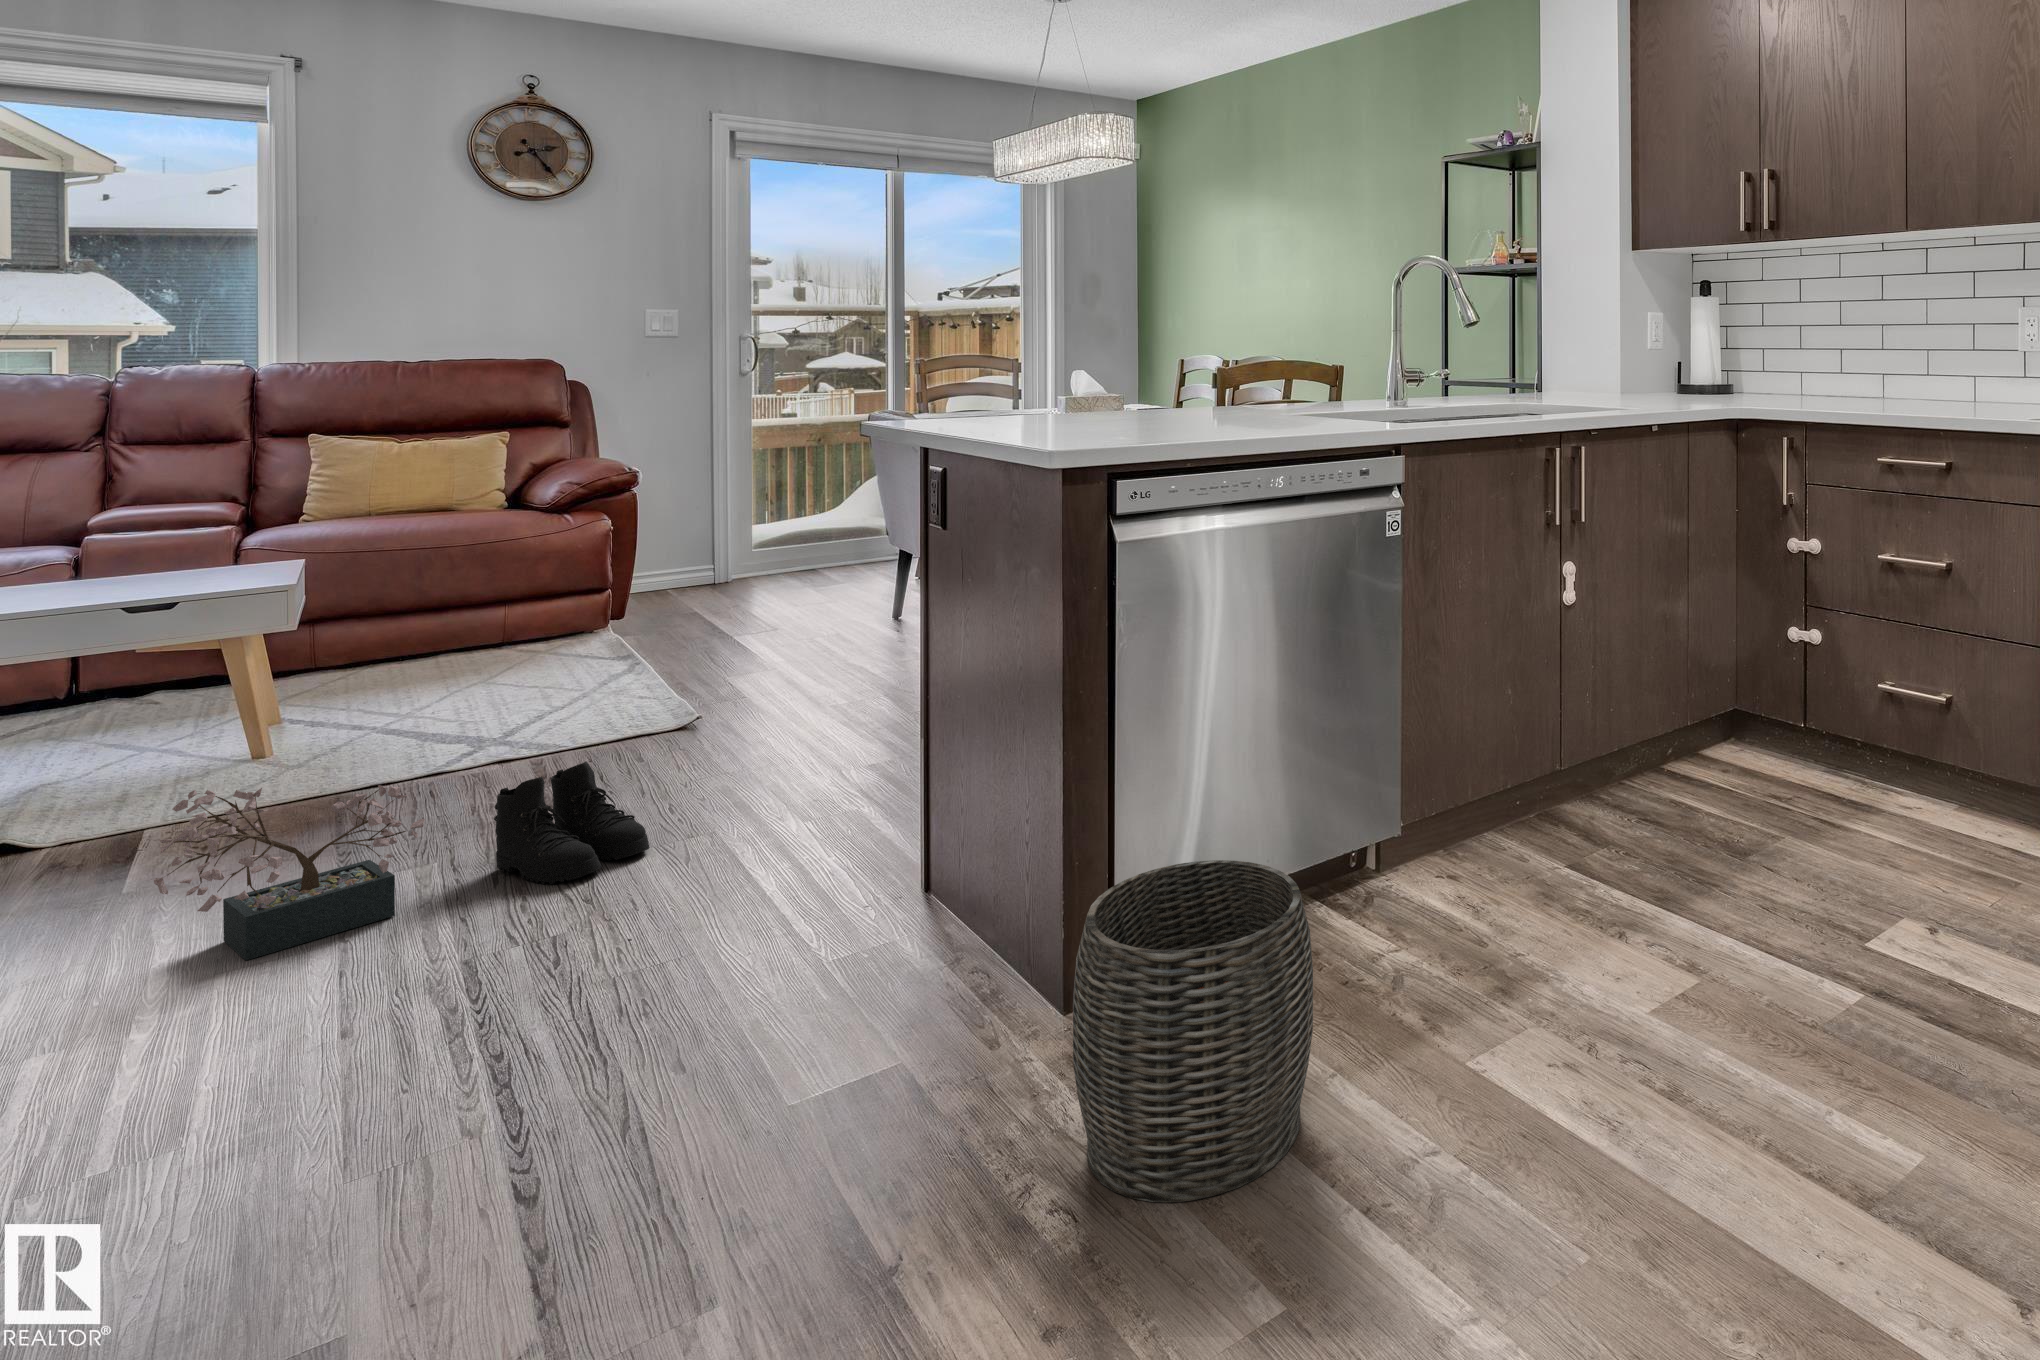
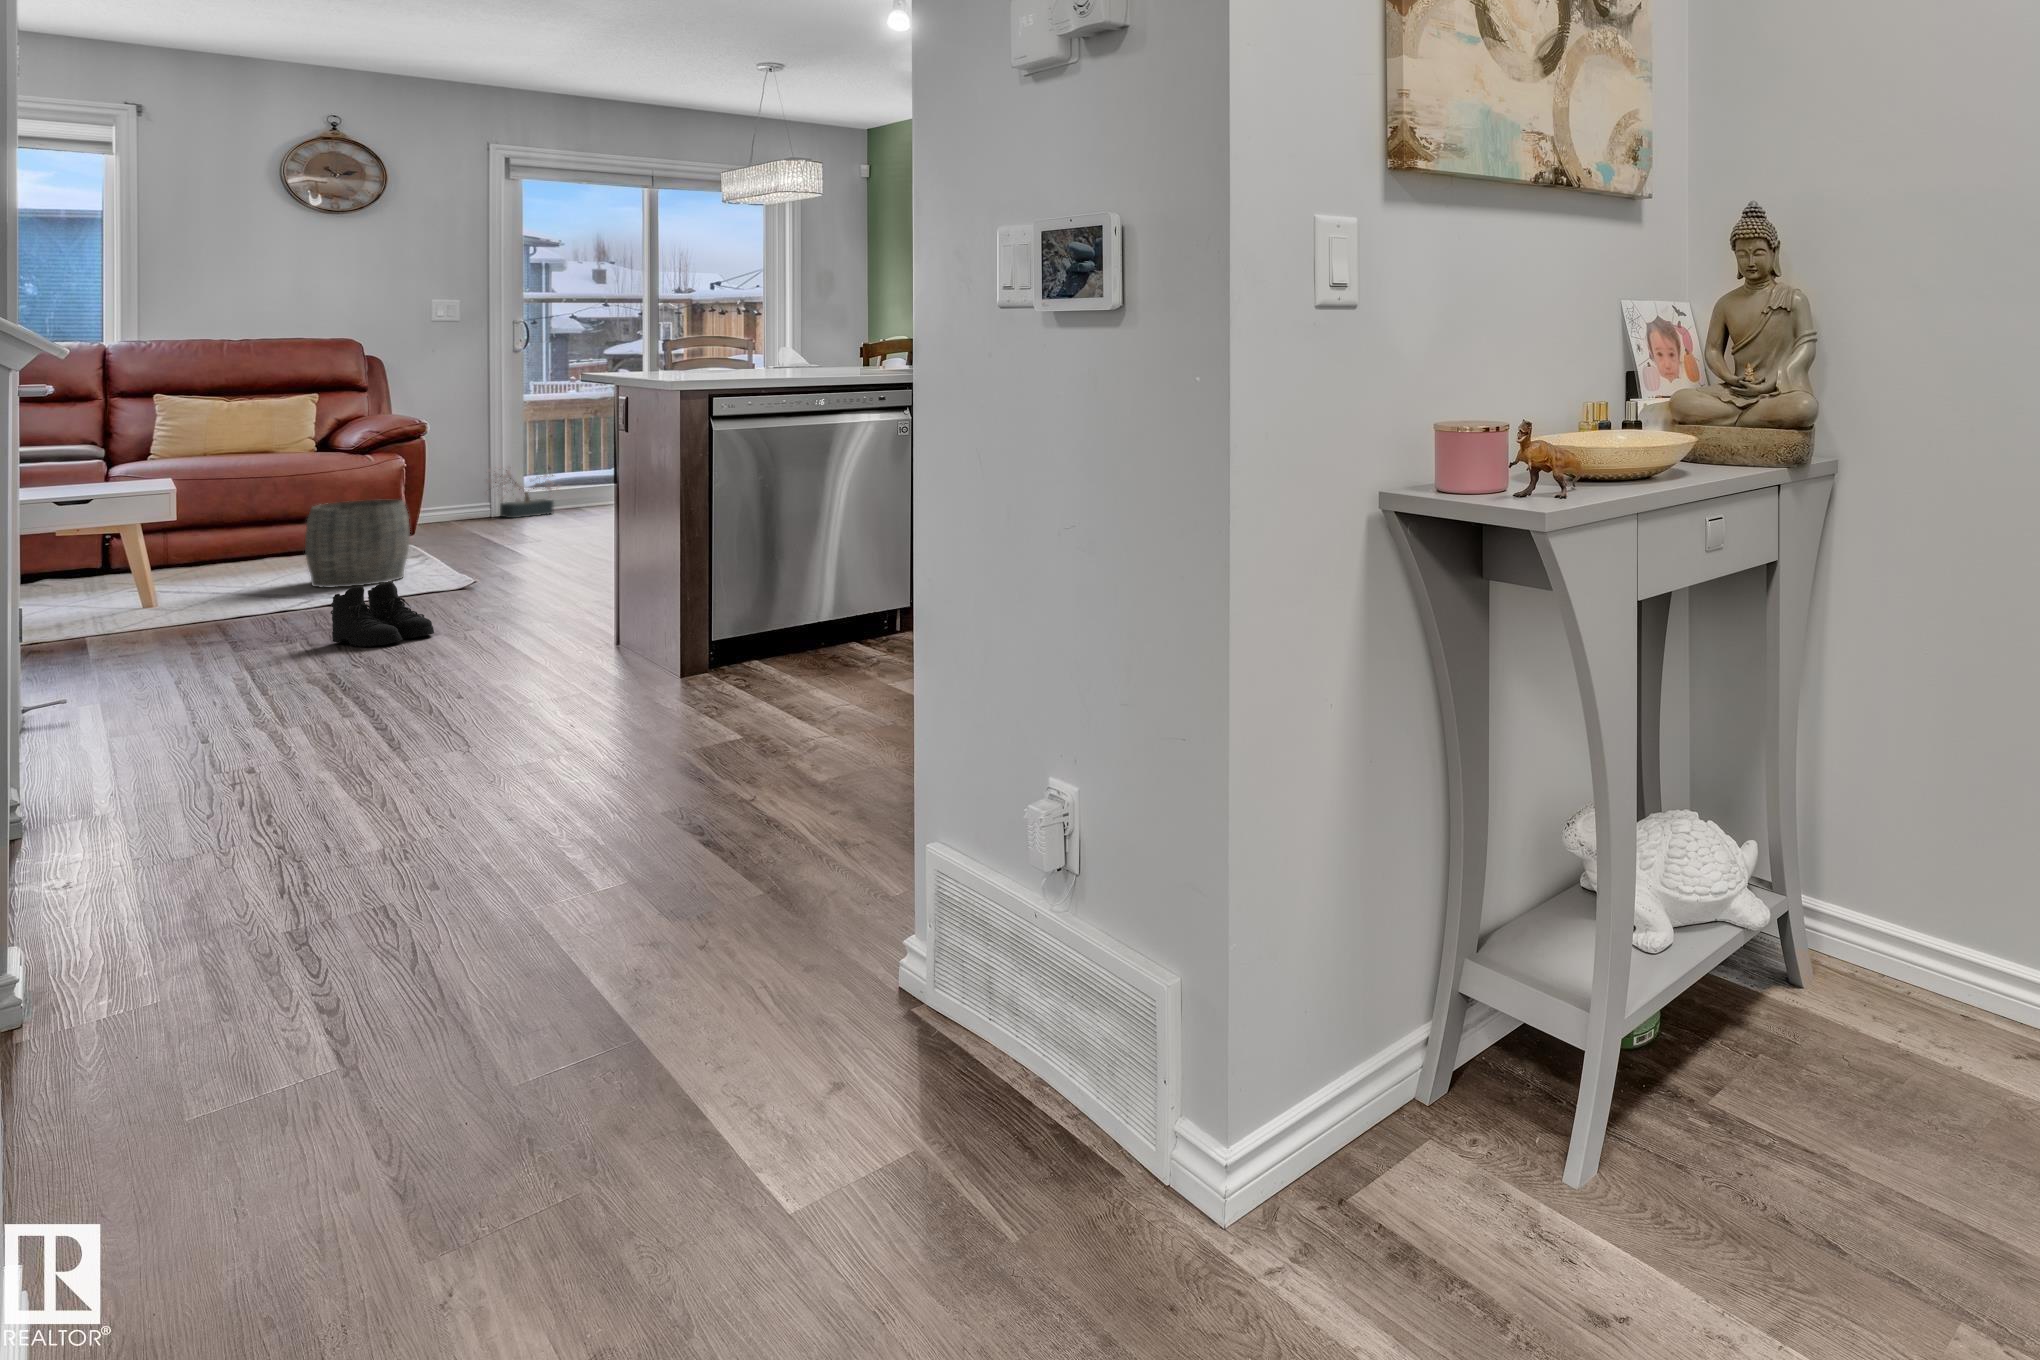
decorative plant: present [154,785,425,961] -> present [487,467,554,518]
woven basket: present [1073,860,1313,1202] -> present [305,500,410,588]

